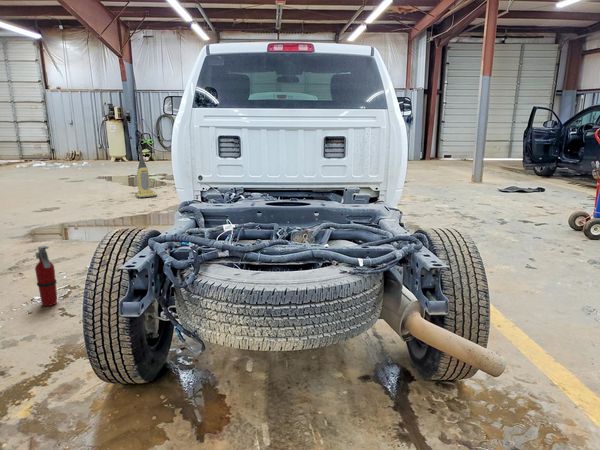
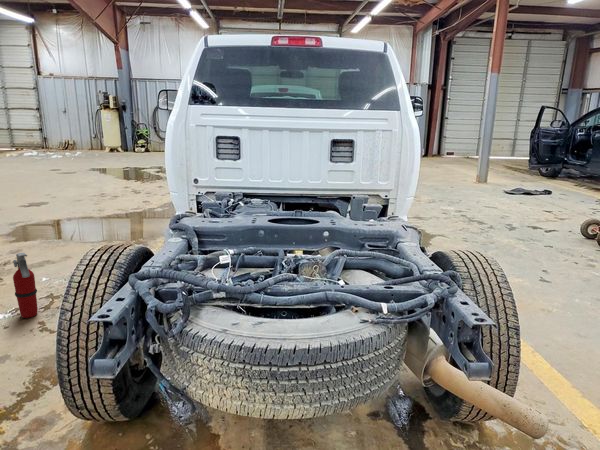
vacuum cleaner: present [135,145,157,198] -> none [129,137,151,192]

